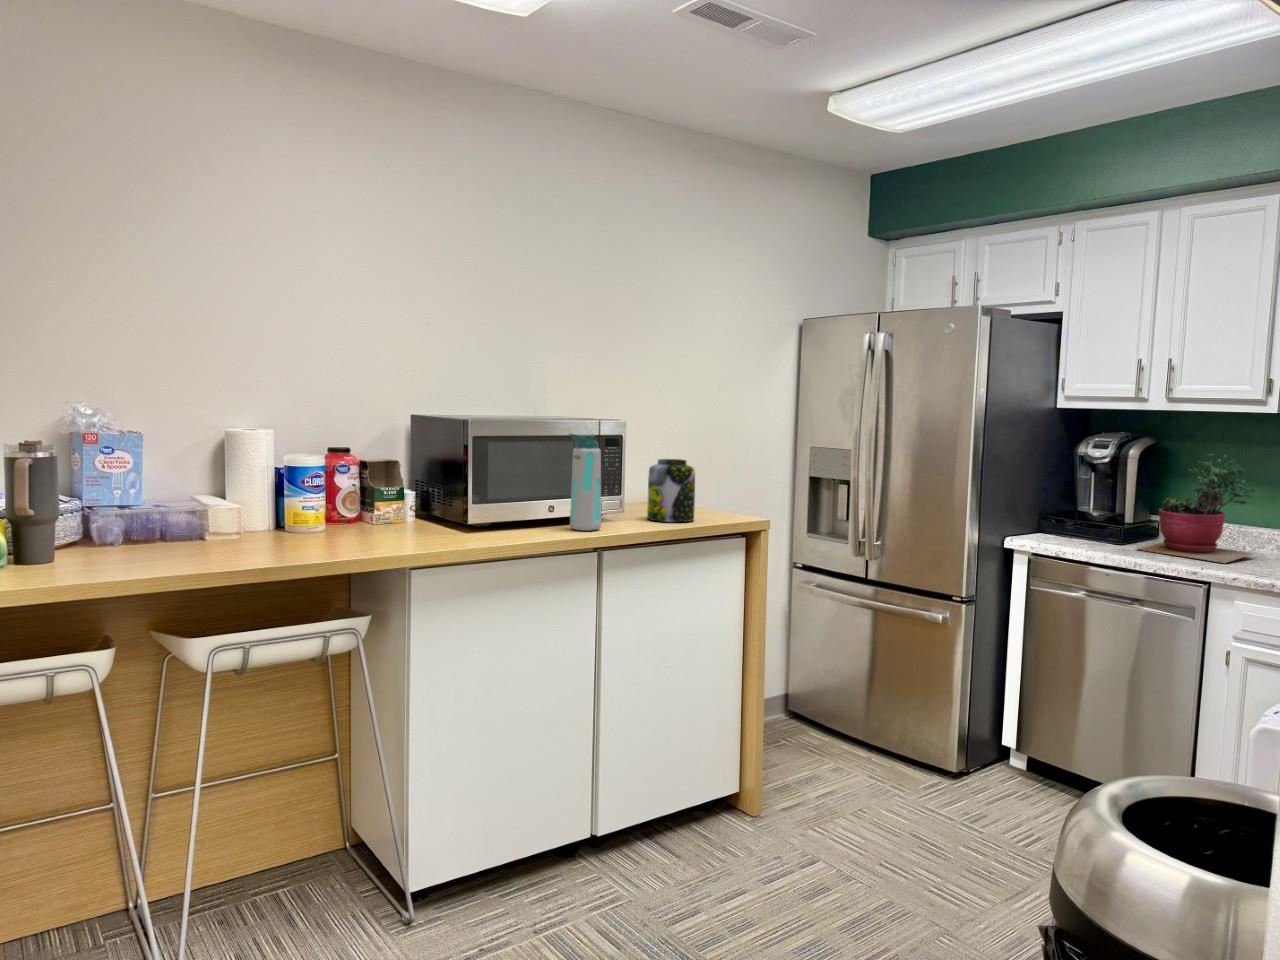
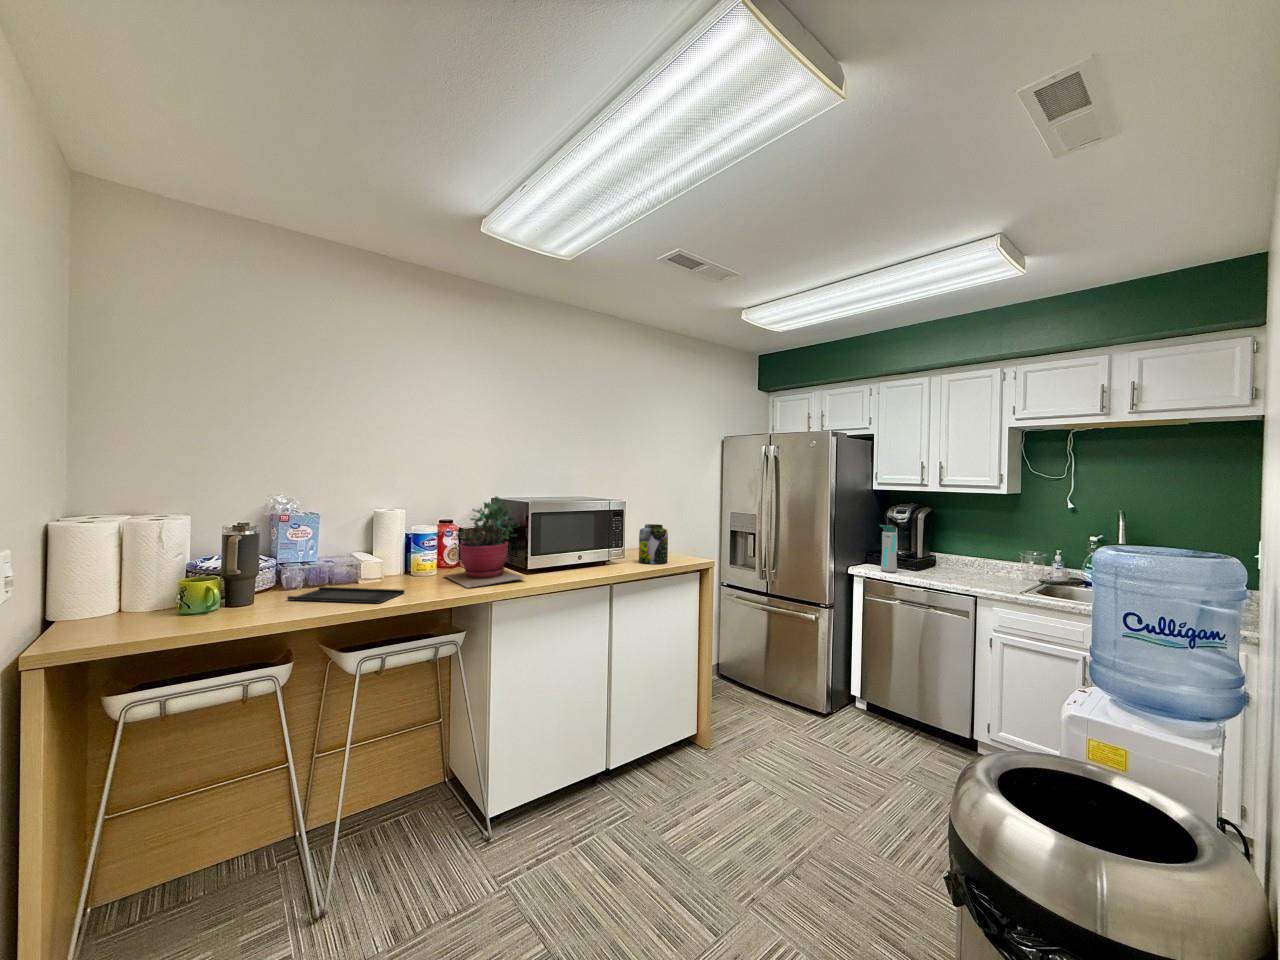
water bottle: present [568,433,601,531] -> present [879,525,897,572]
succulent plant: present [1138,454,1255,563] -> present [444,496,524,588]
tray: none [103,542,276,564] -> present [287,587,405,603]

